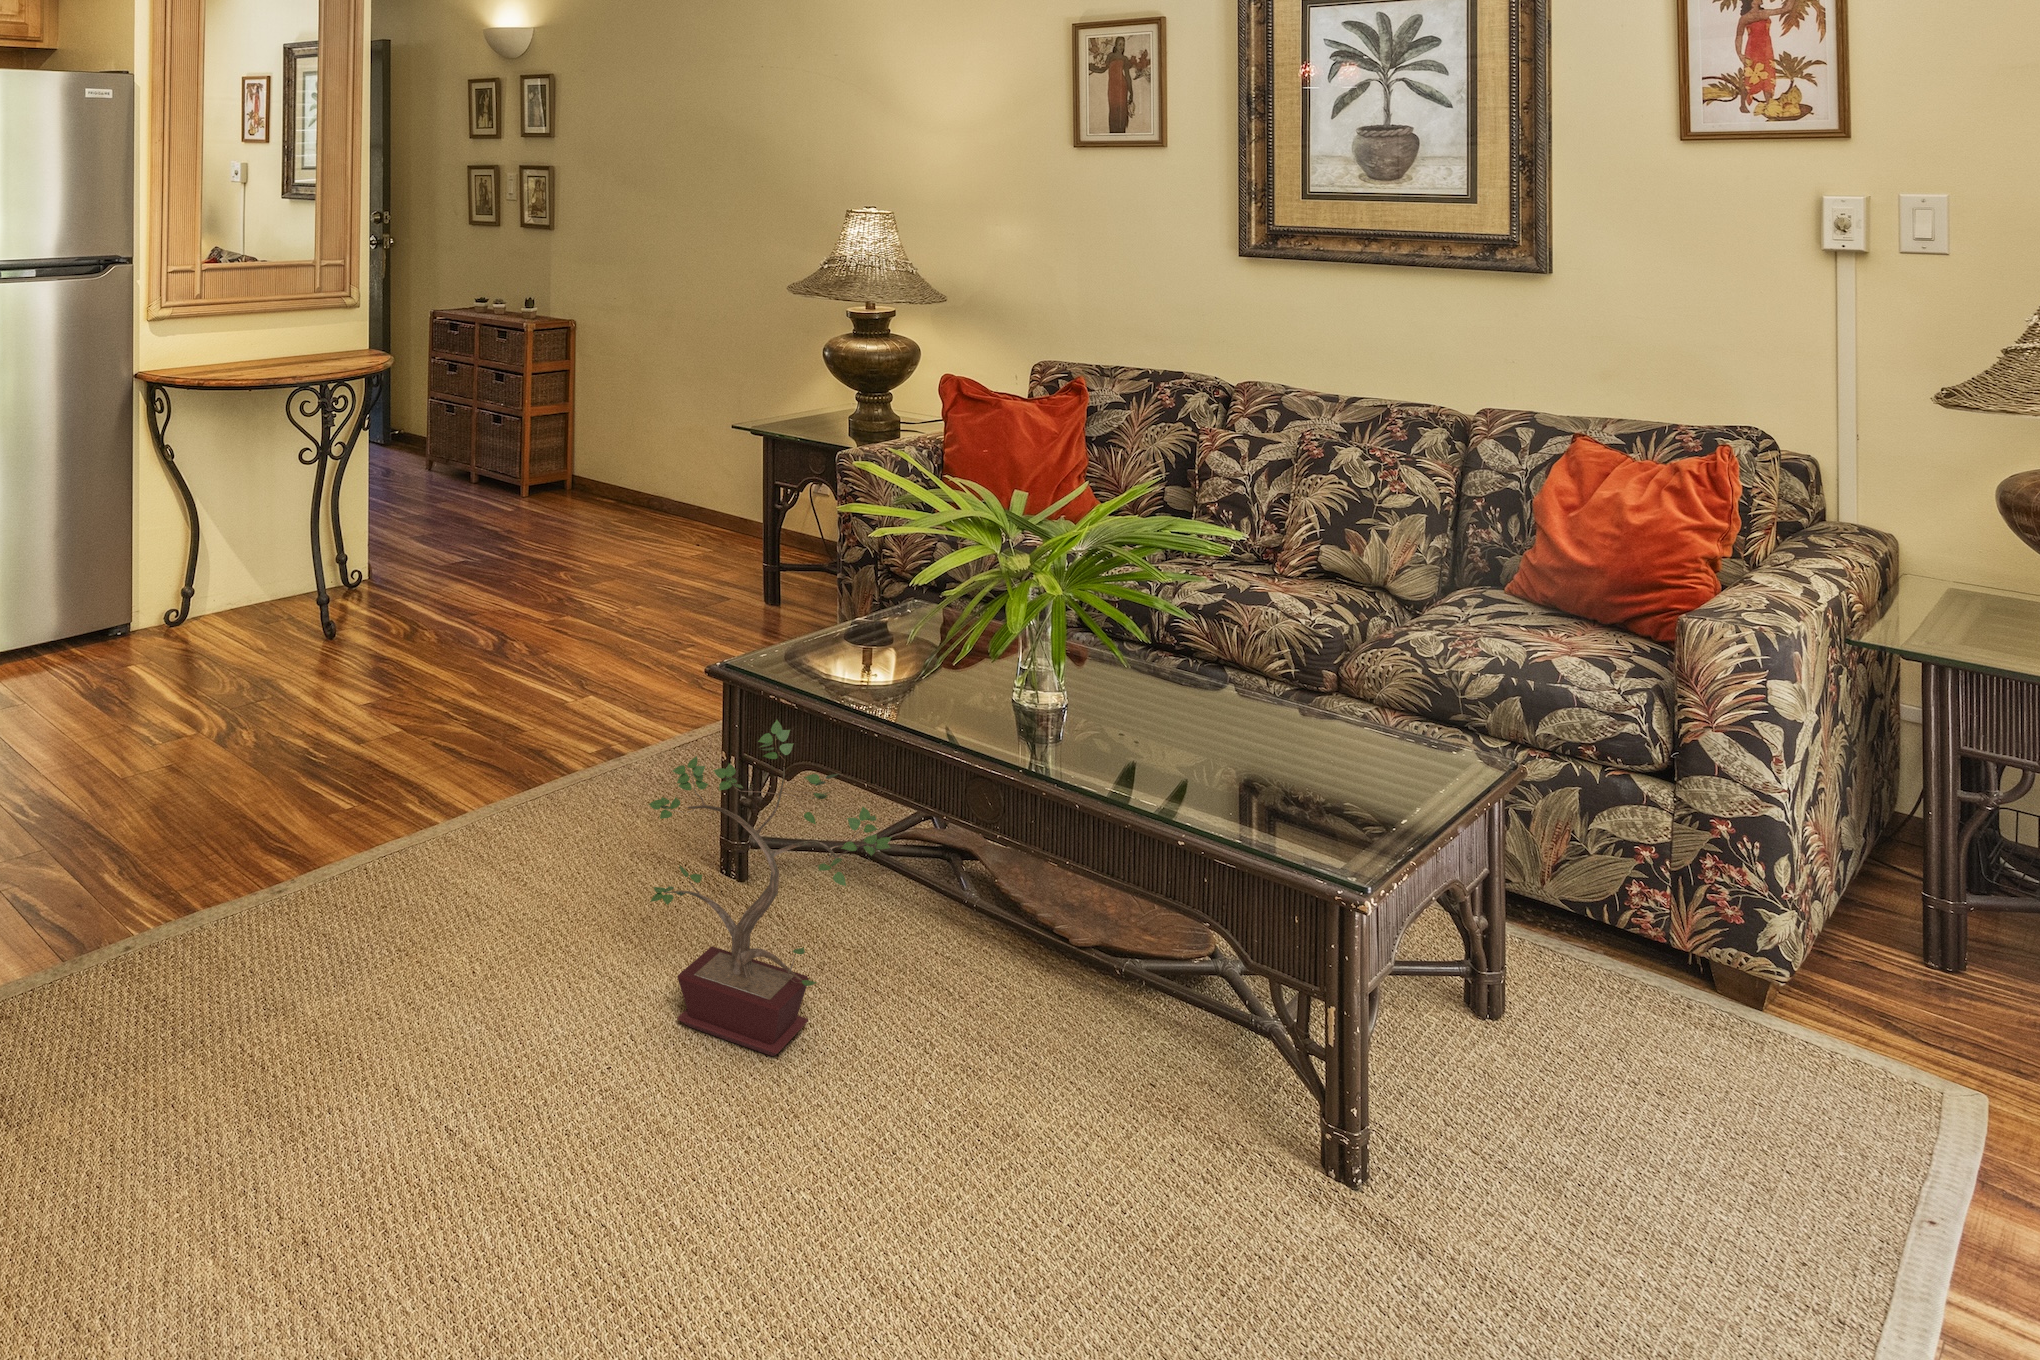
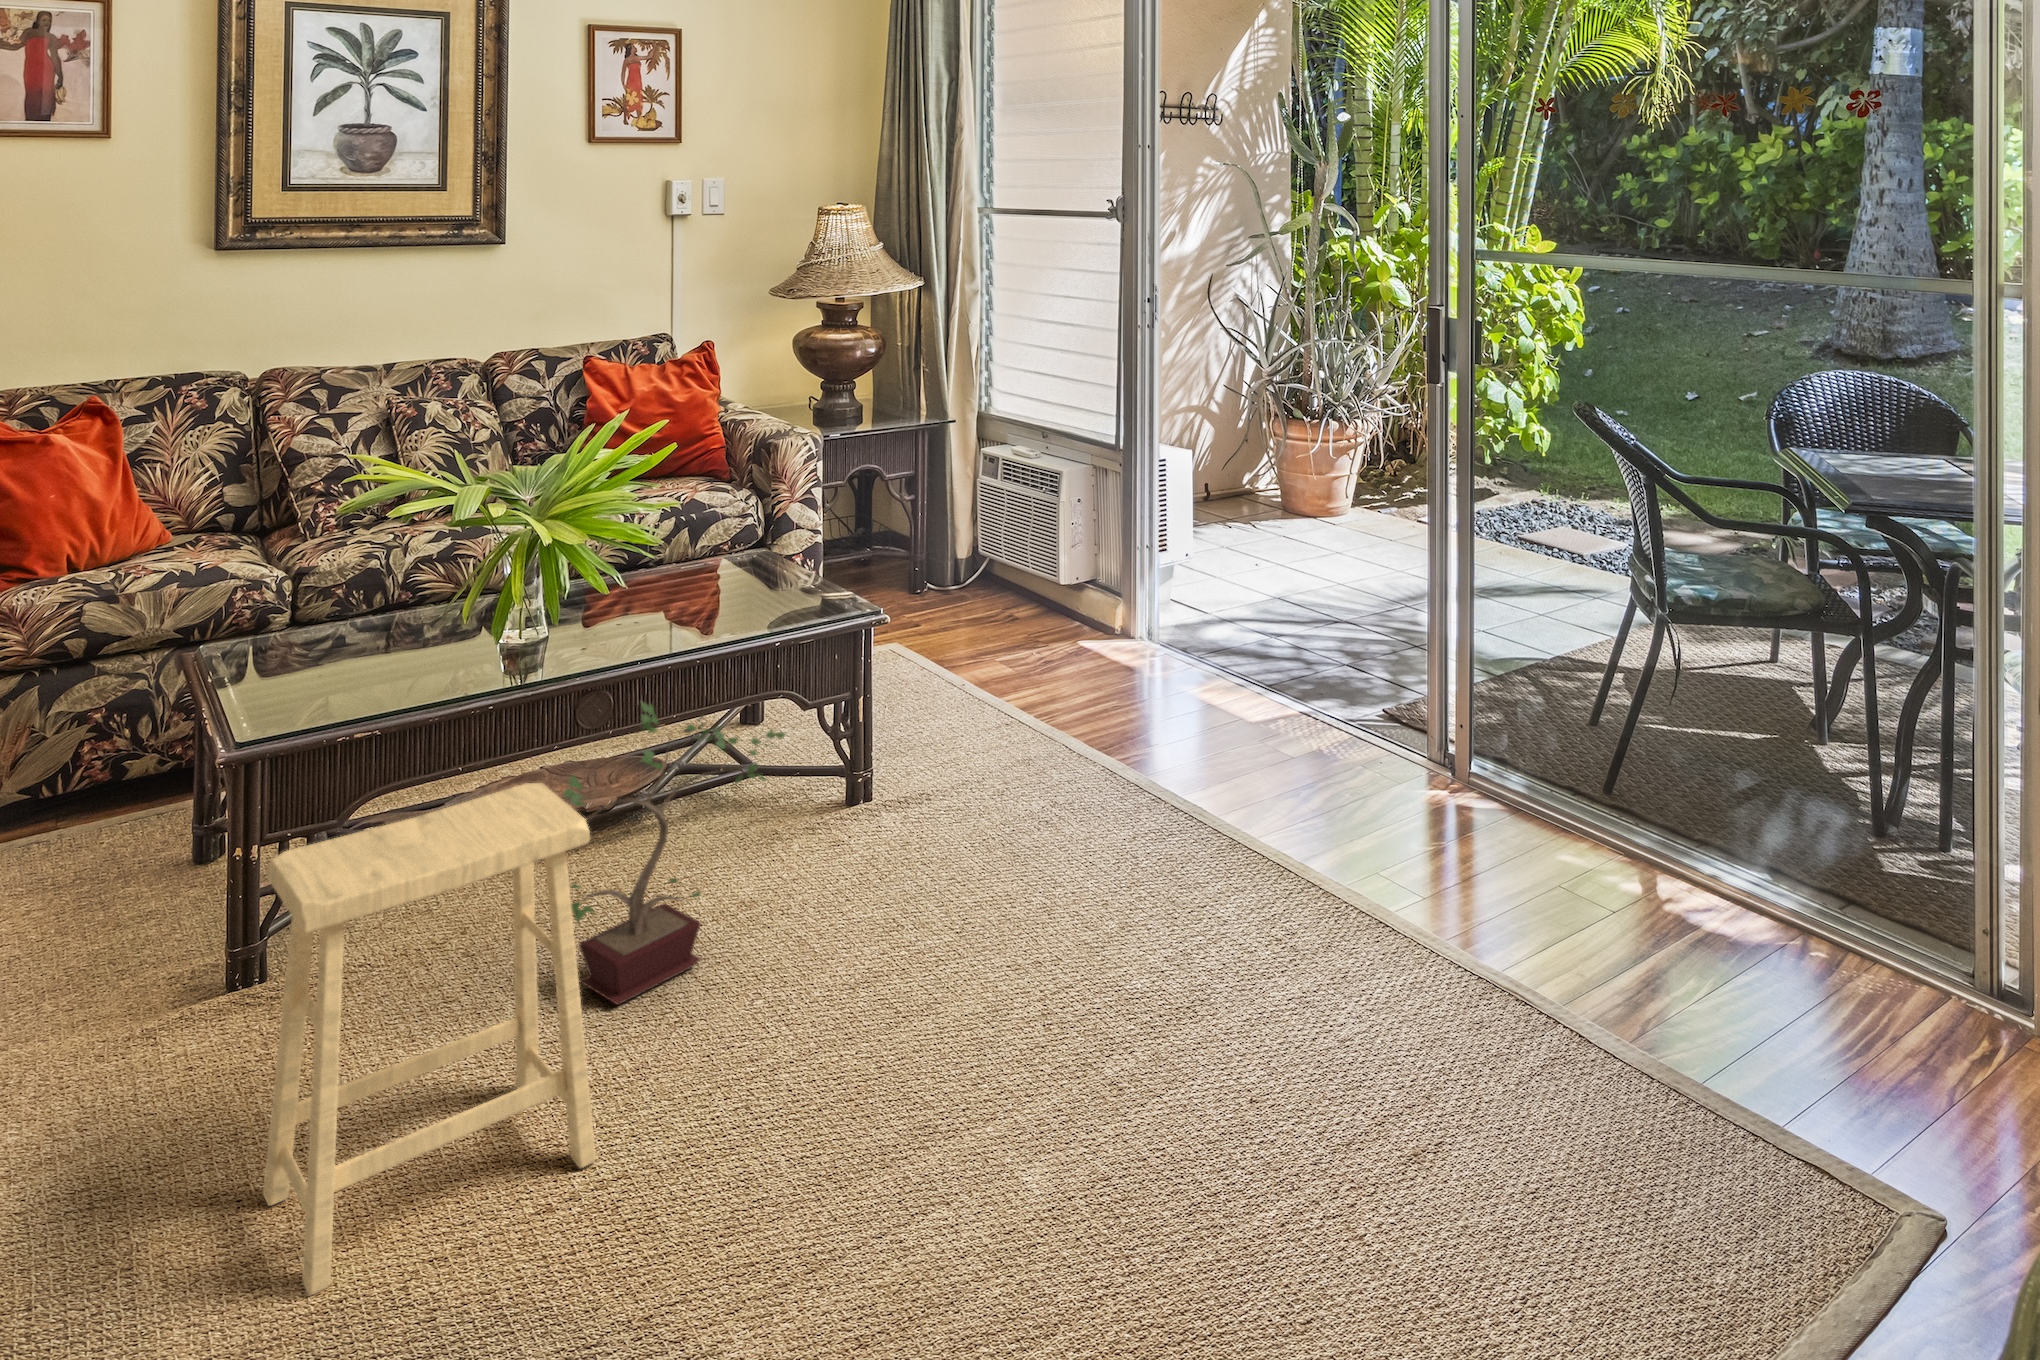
footstool: none [281,657,548,1071] -> present [263,783,596,1296]

